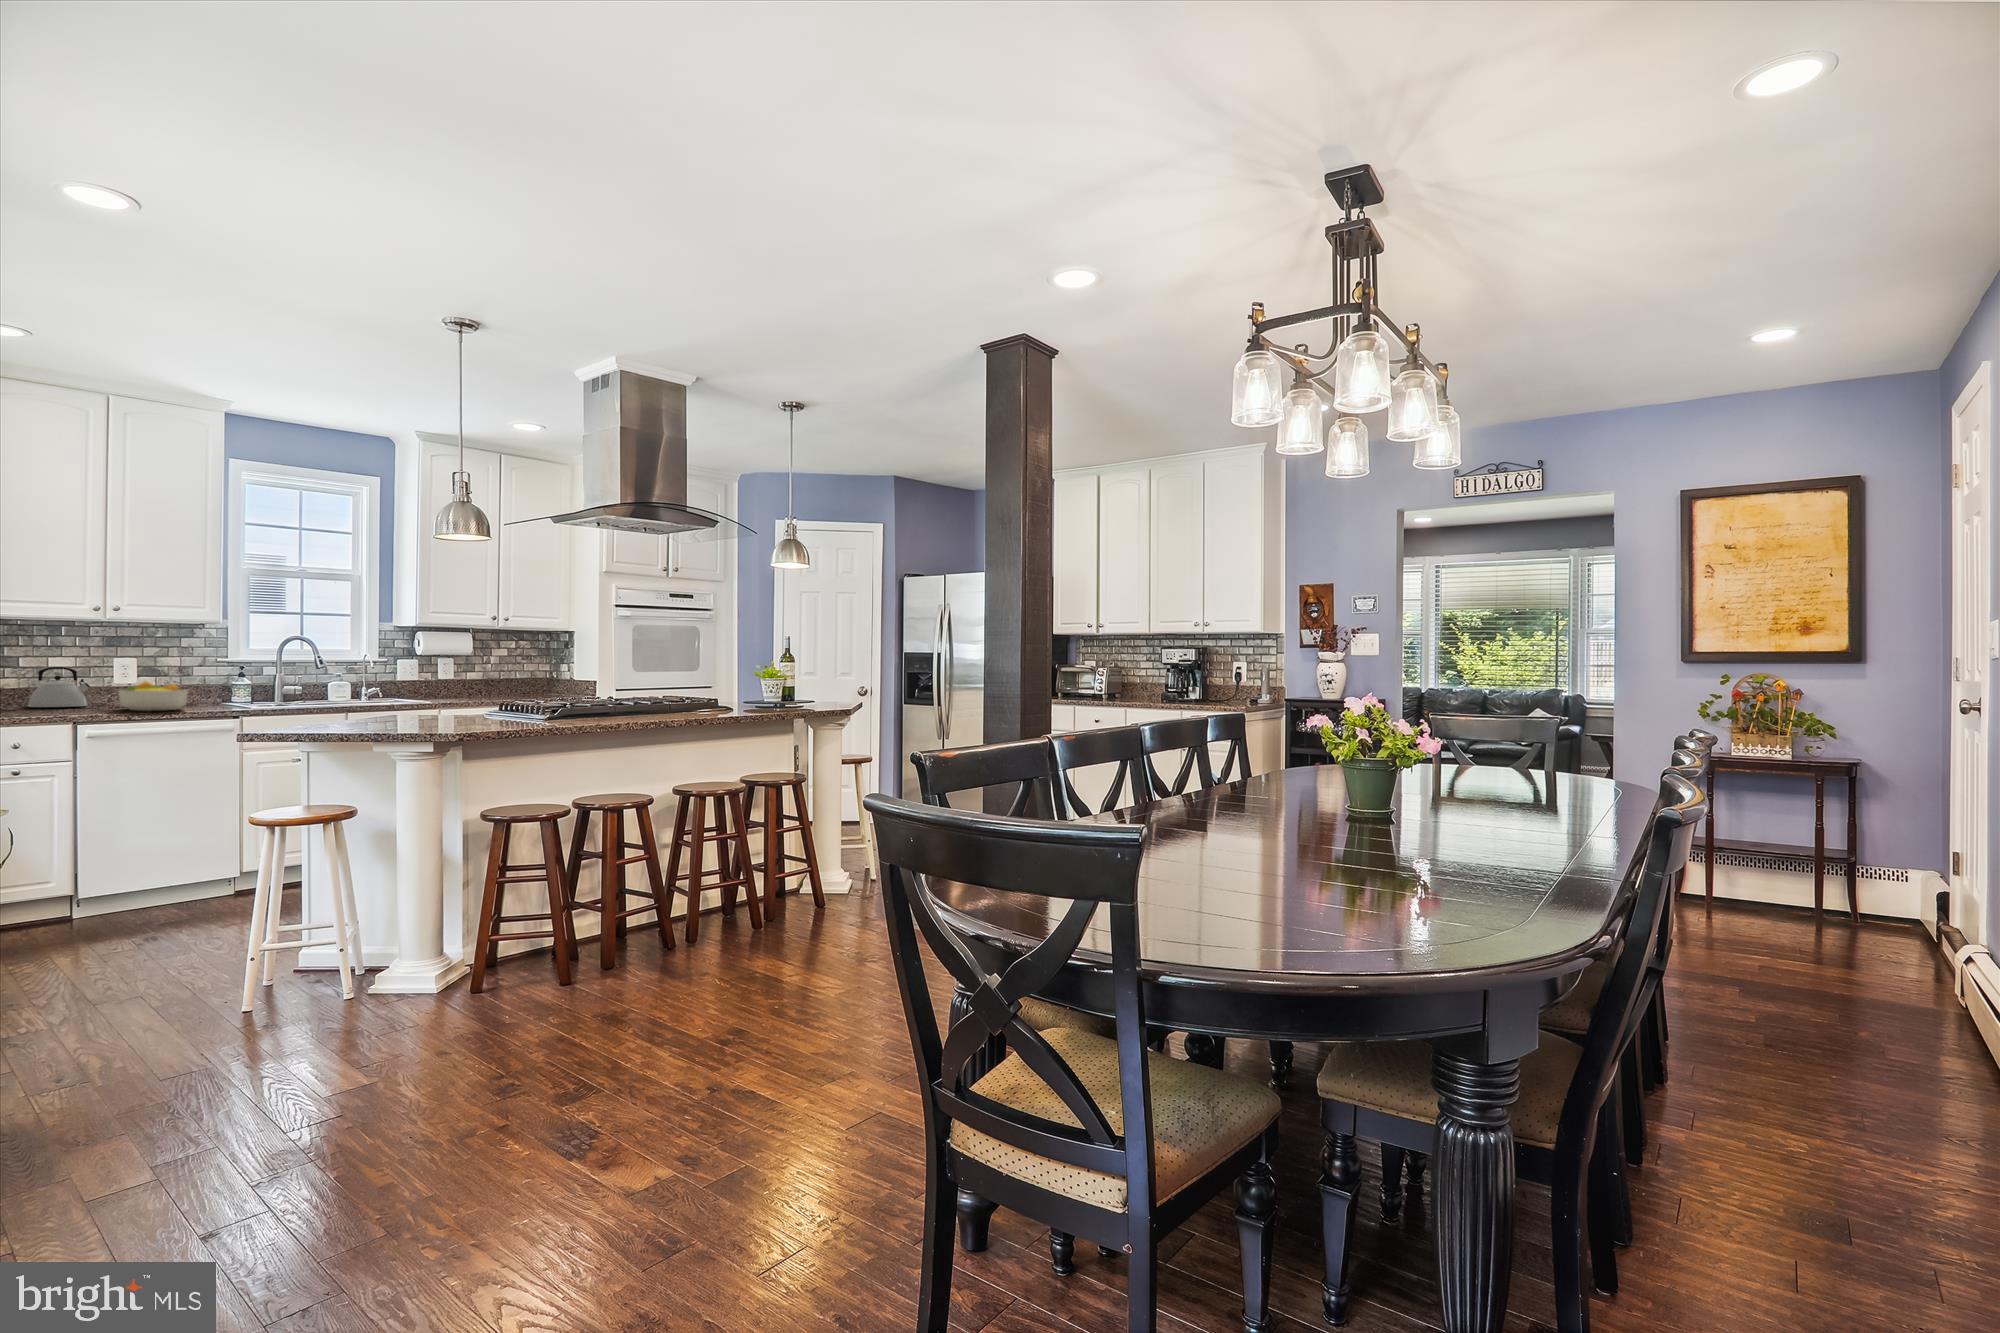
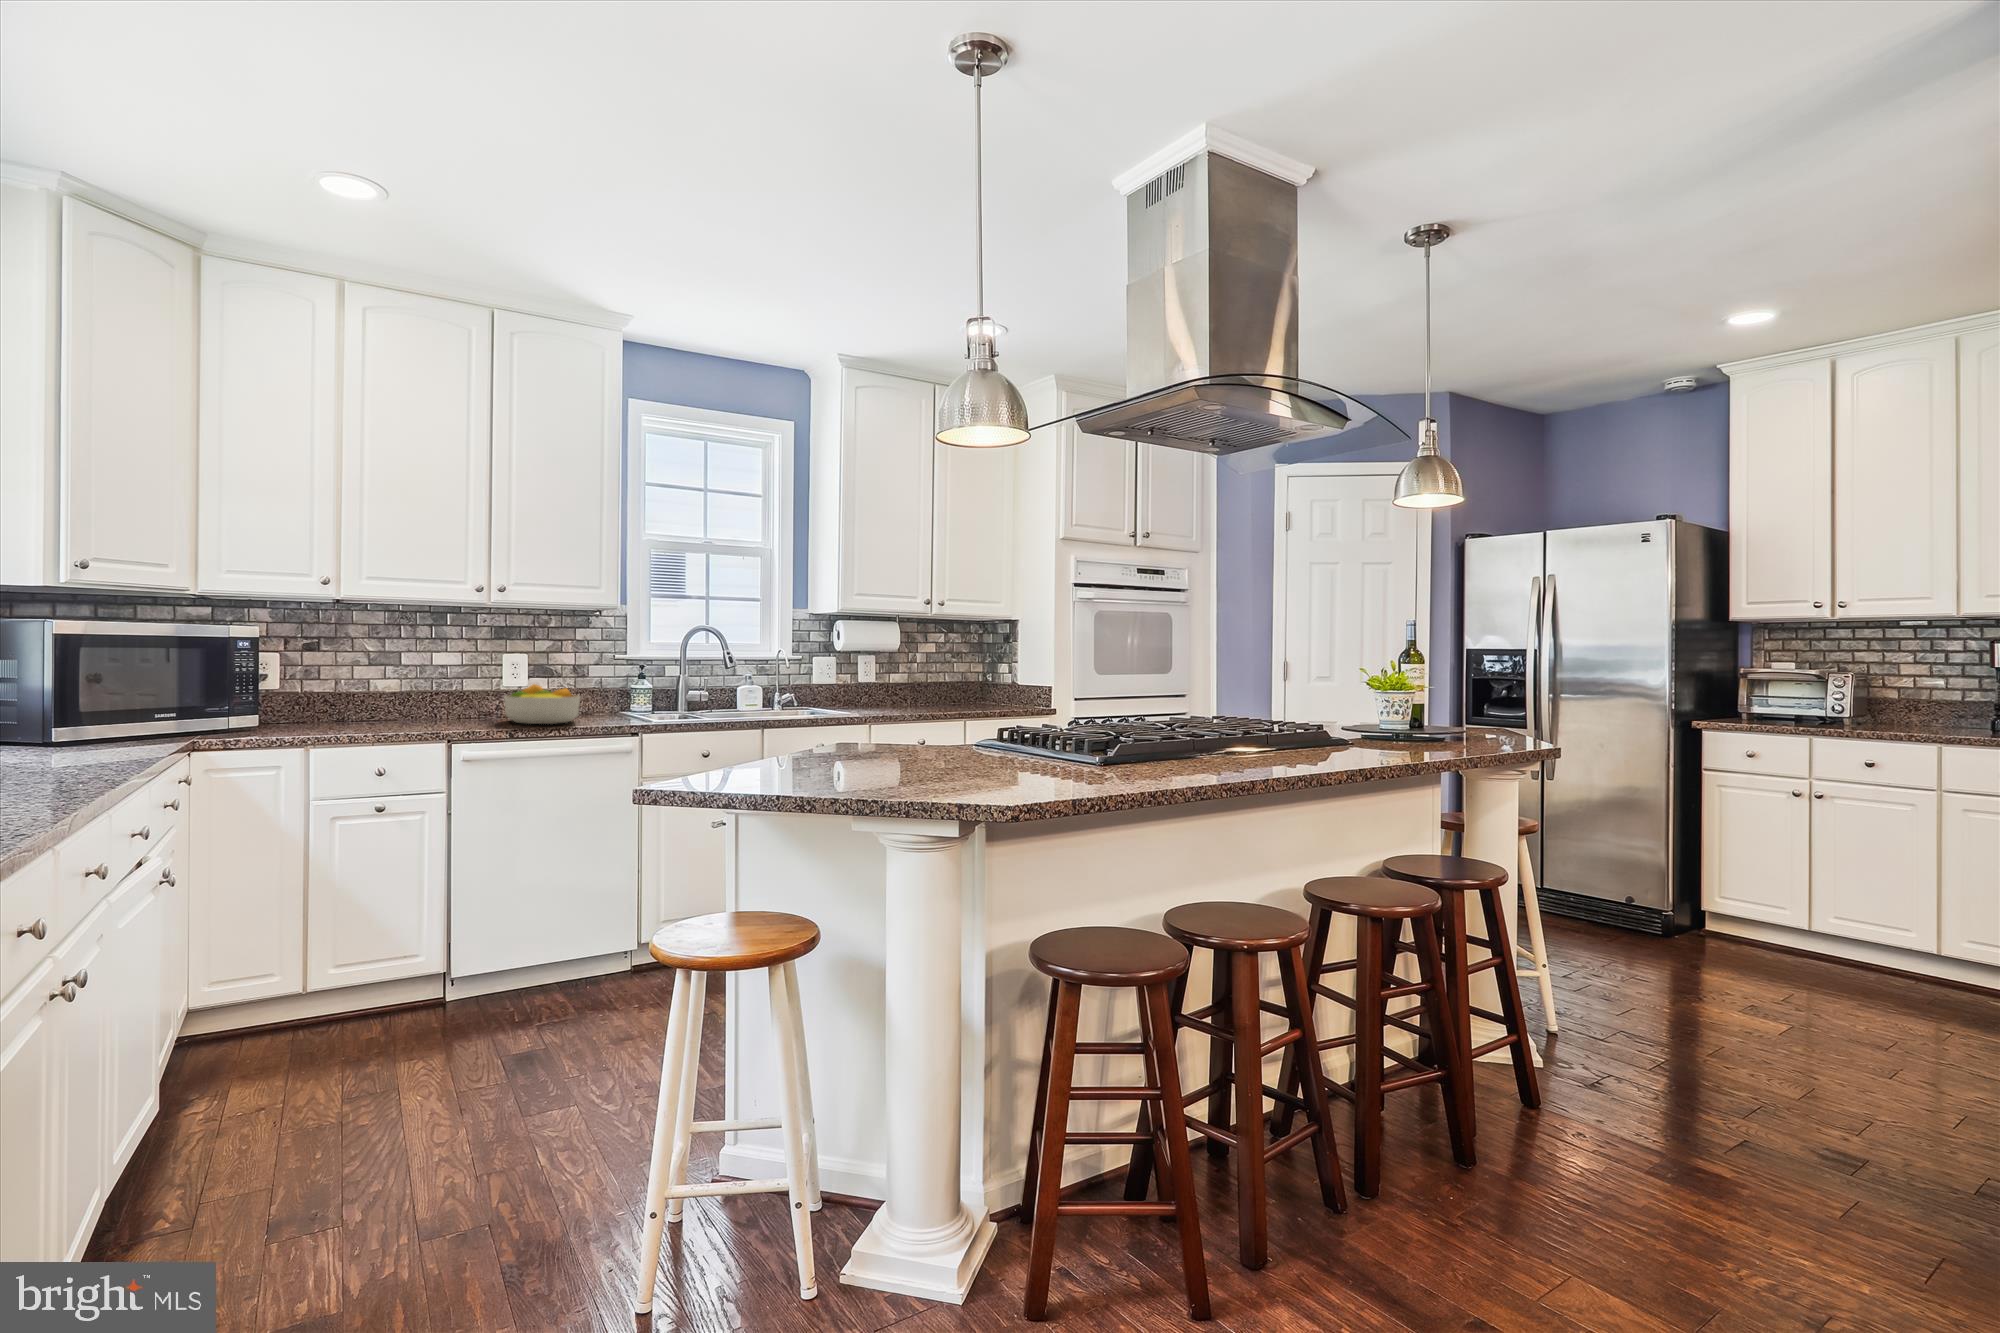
kettle: present [28,667,90,707] -> none [408,665,476,717]

